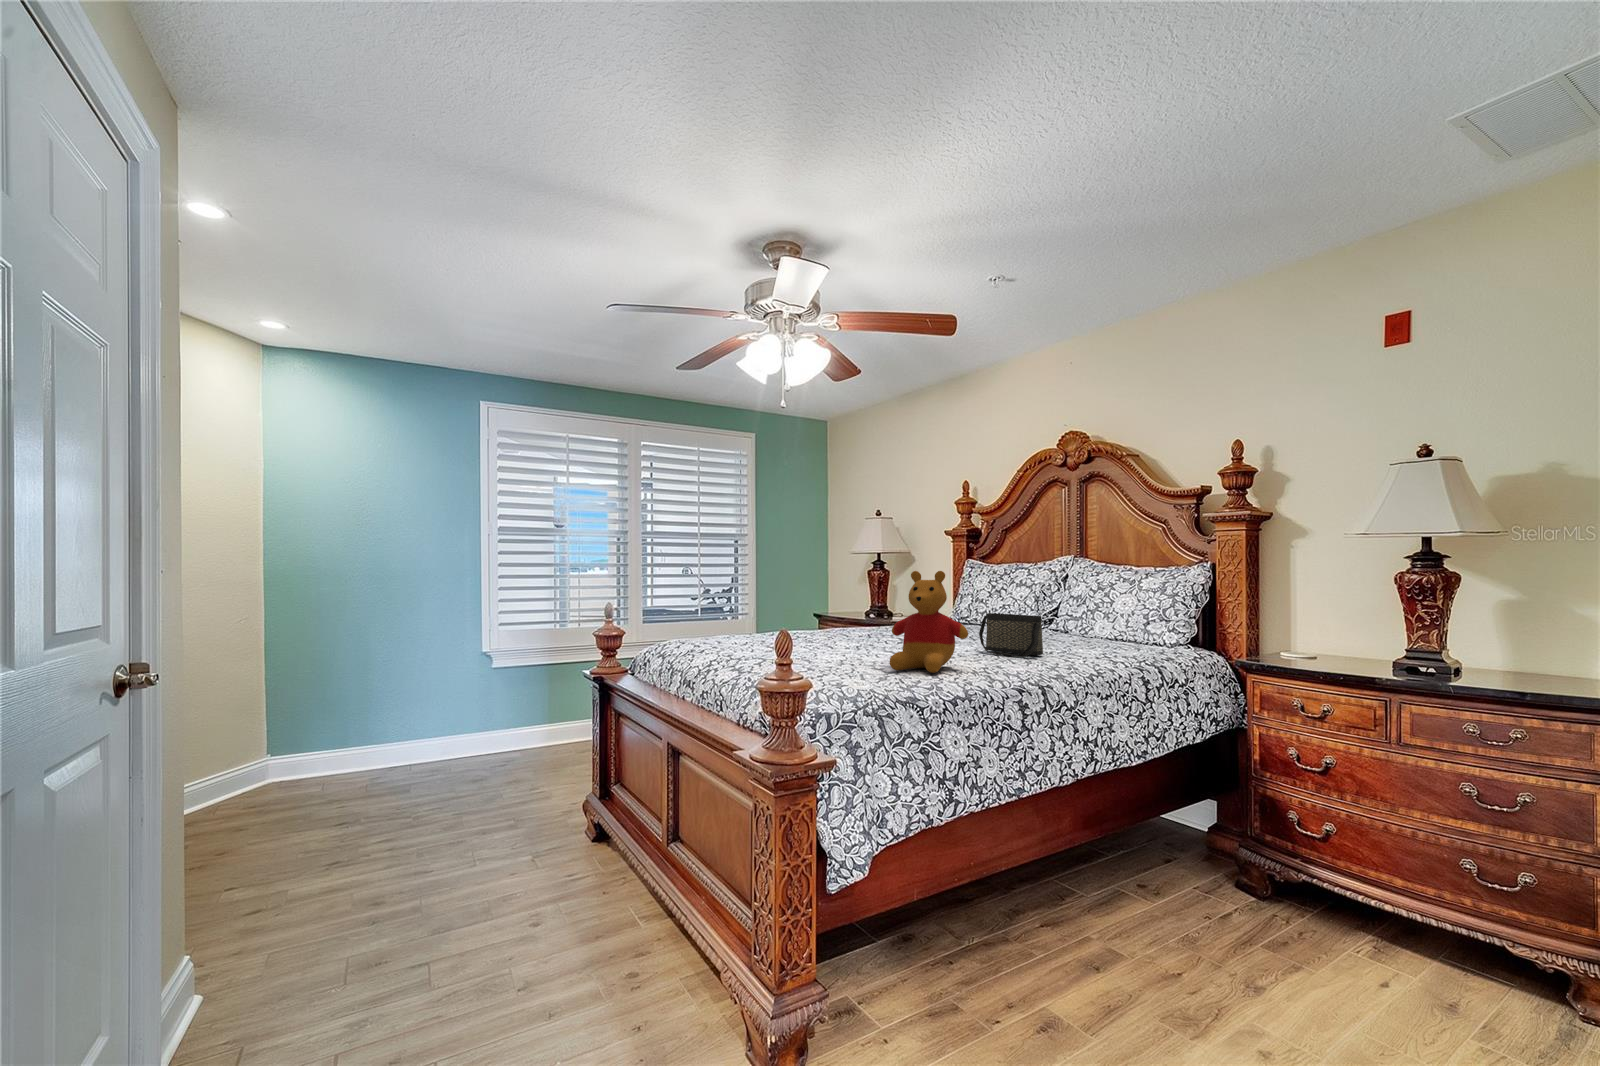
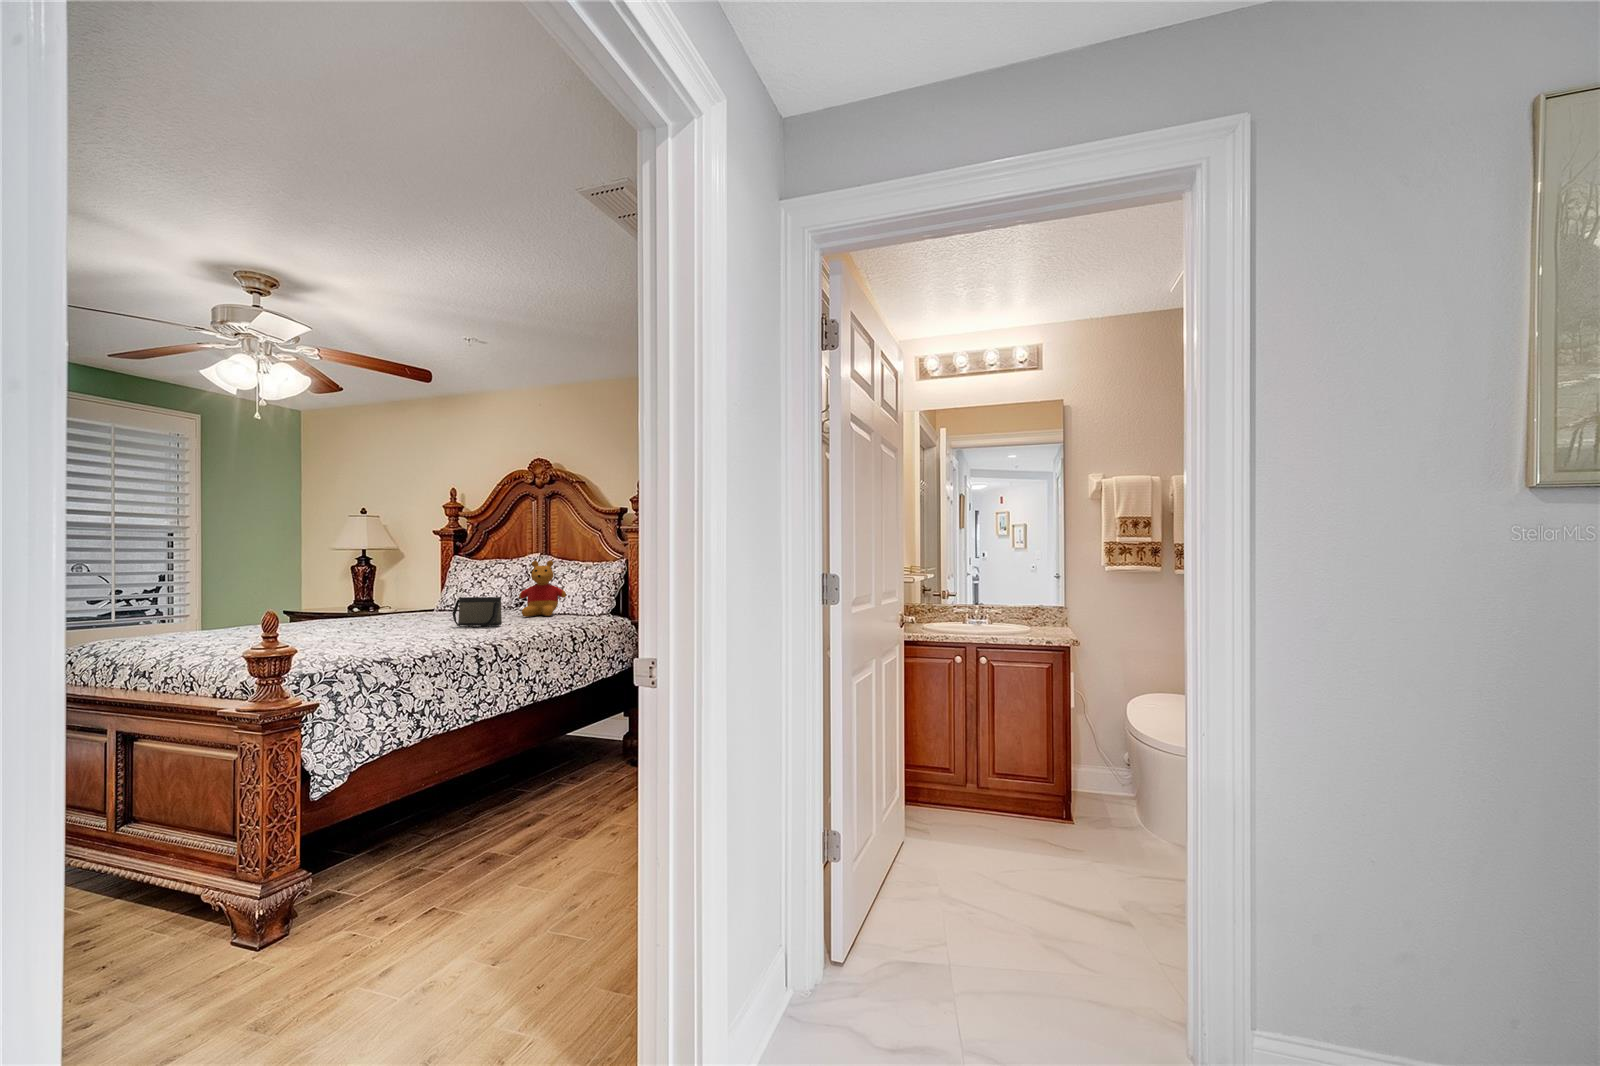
stuffed bear: present [890,571,968,673] -> present [519,561,566,617]

